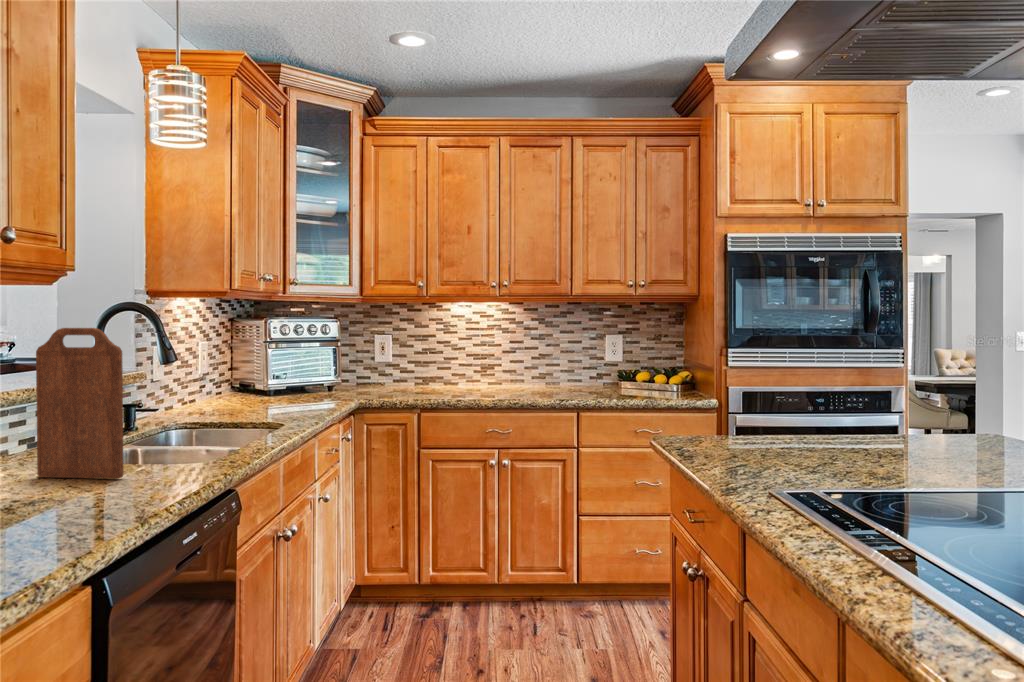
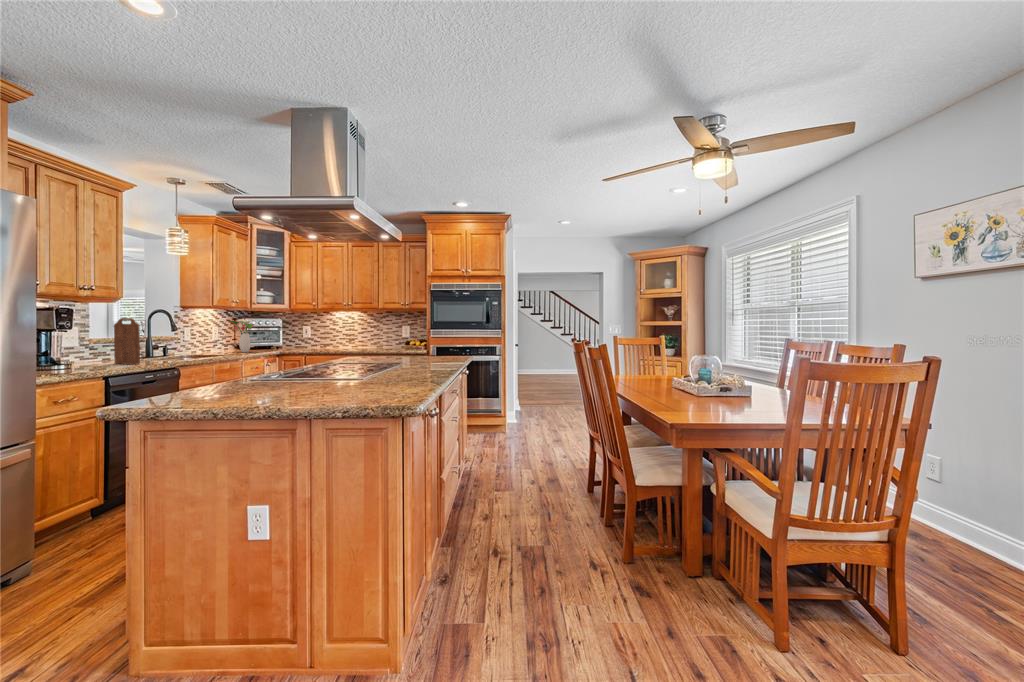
flower arrangement: none [245,323,319,407] -> present [230,320,253,352]

